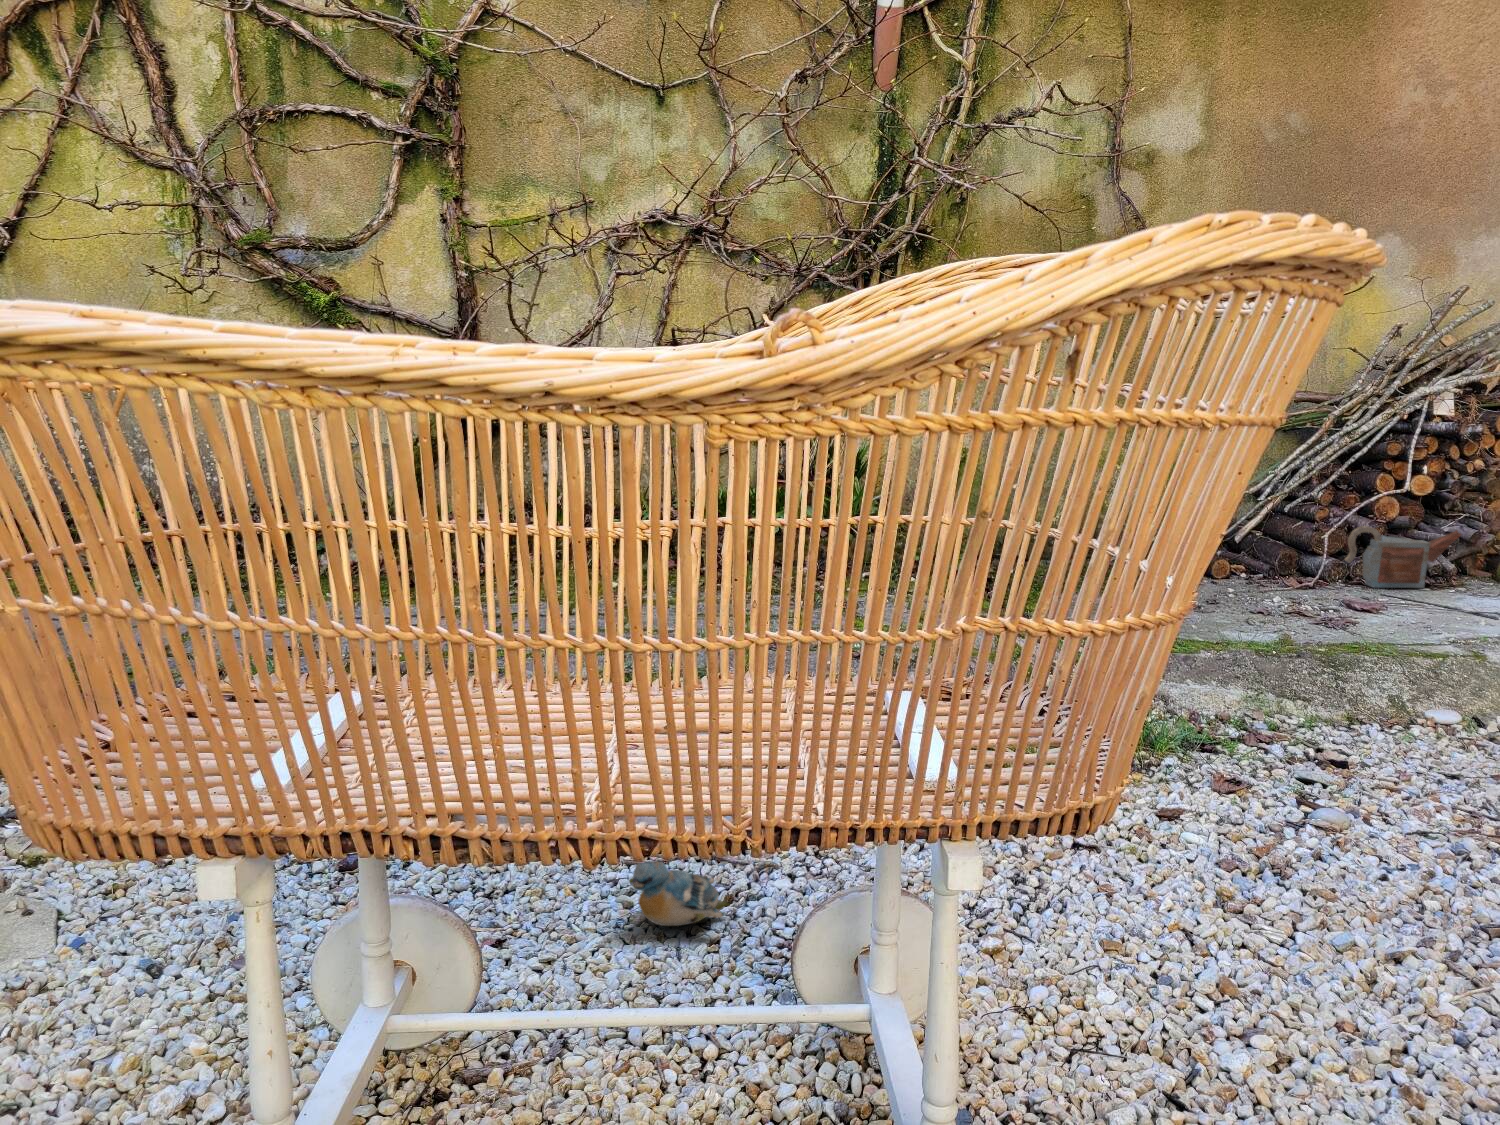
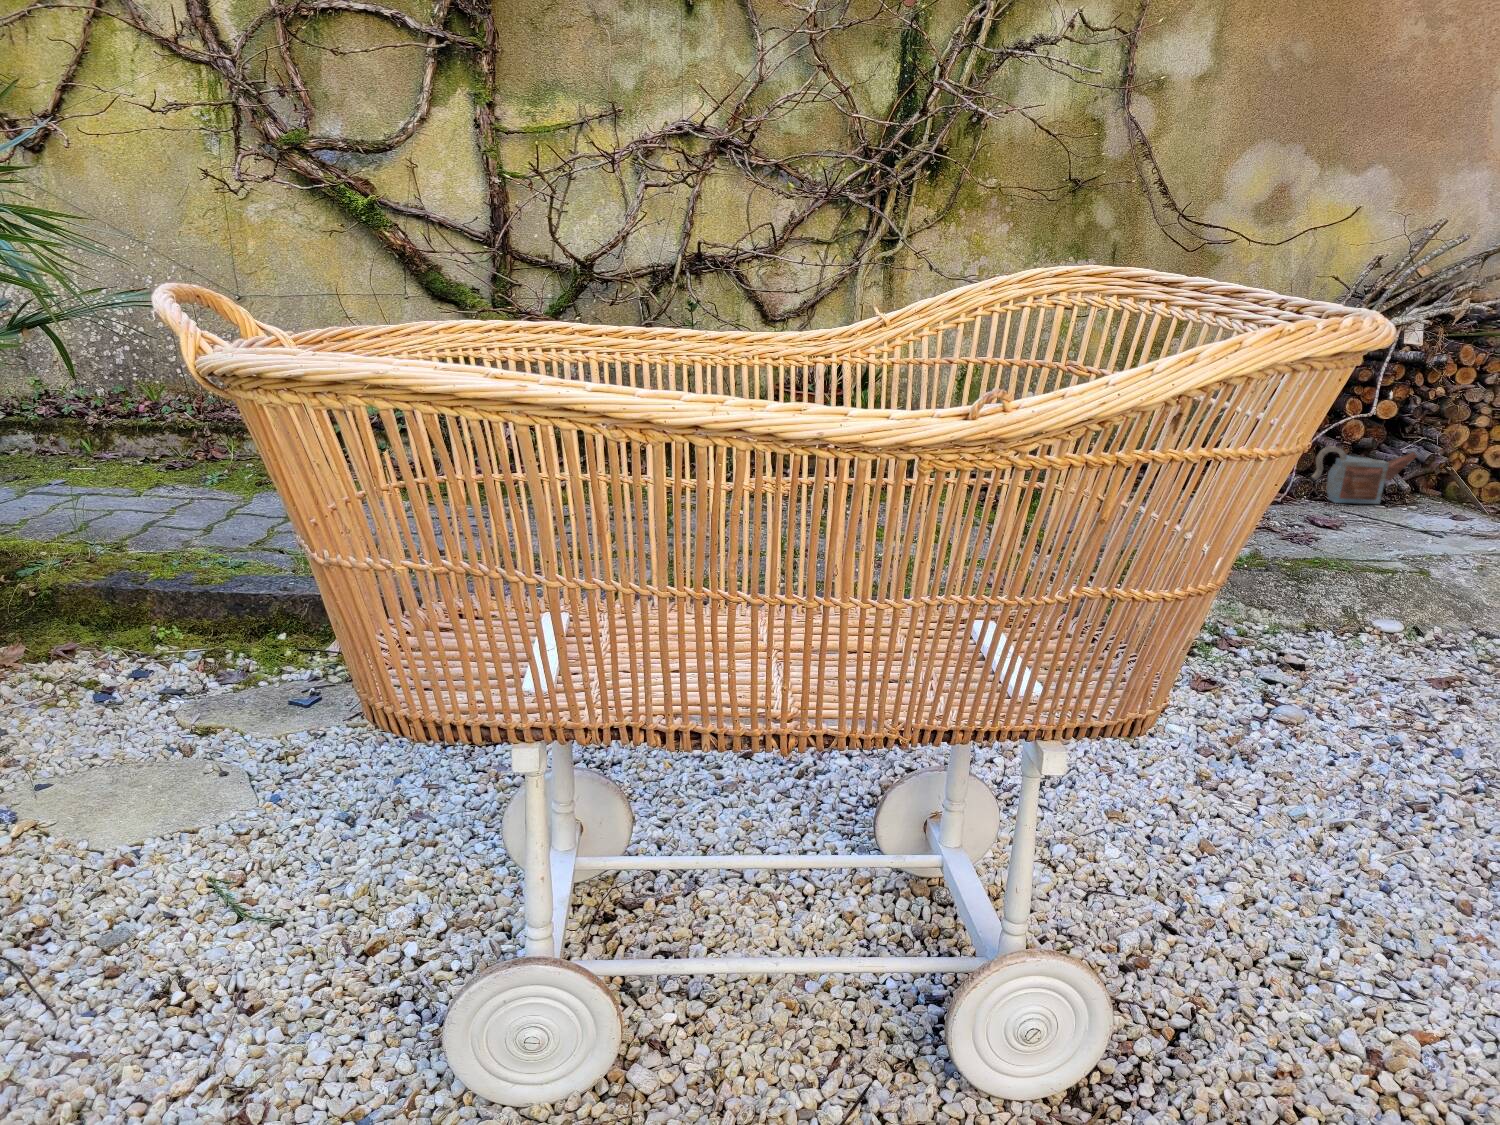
plush toy: present [629,862,730,926] -> none [714,745,796,799]

